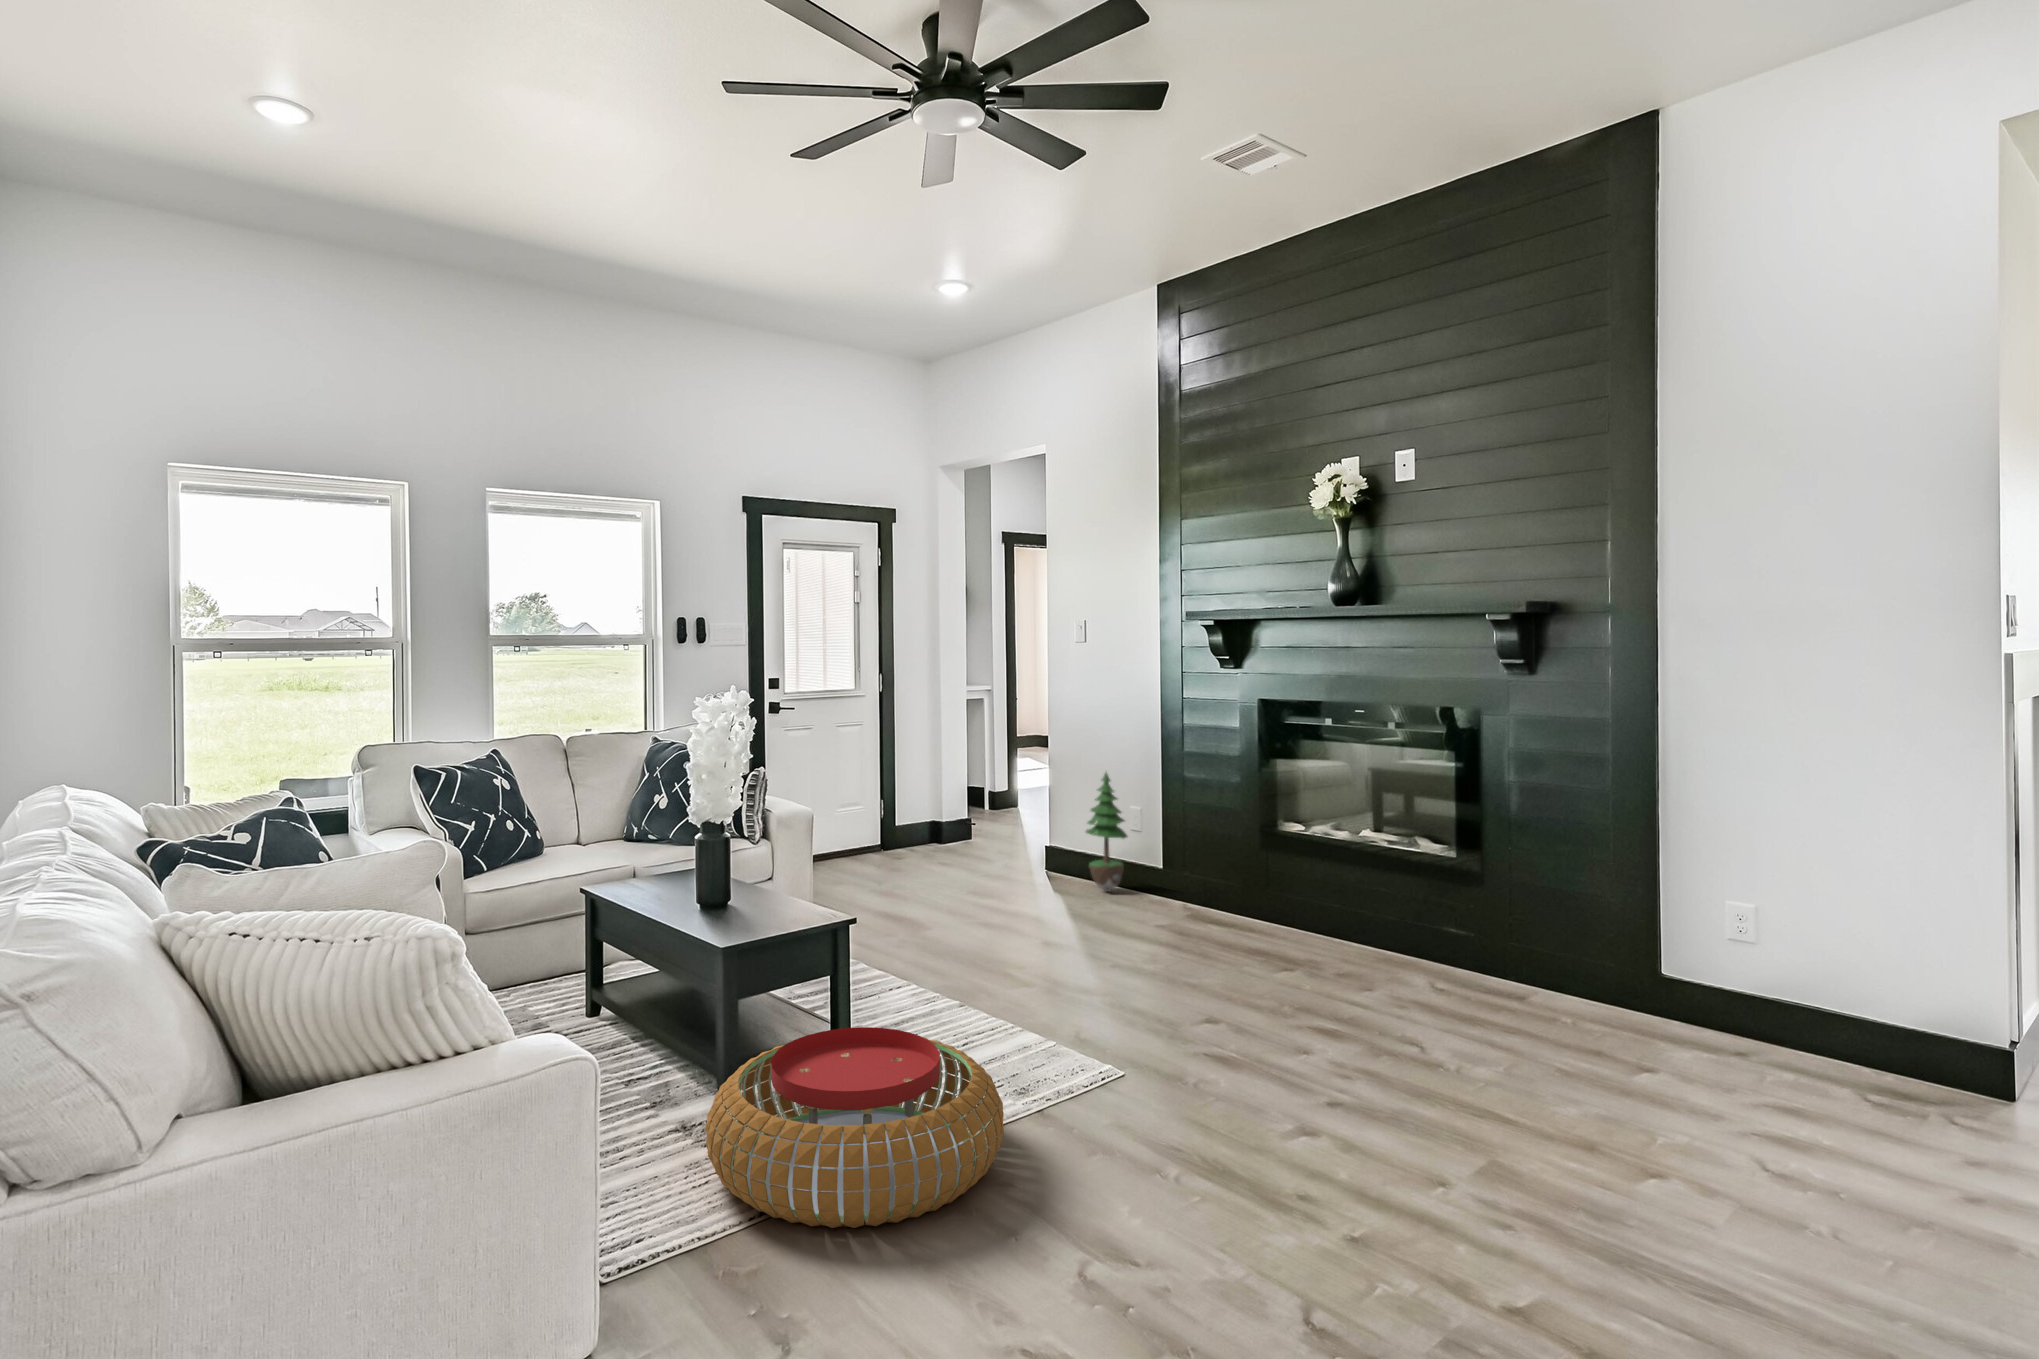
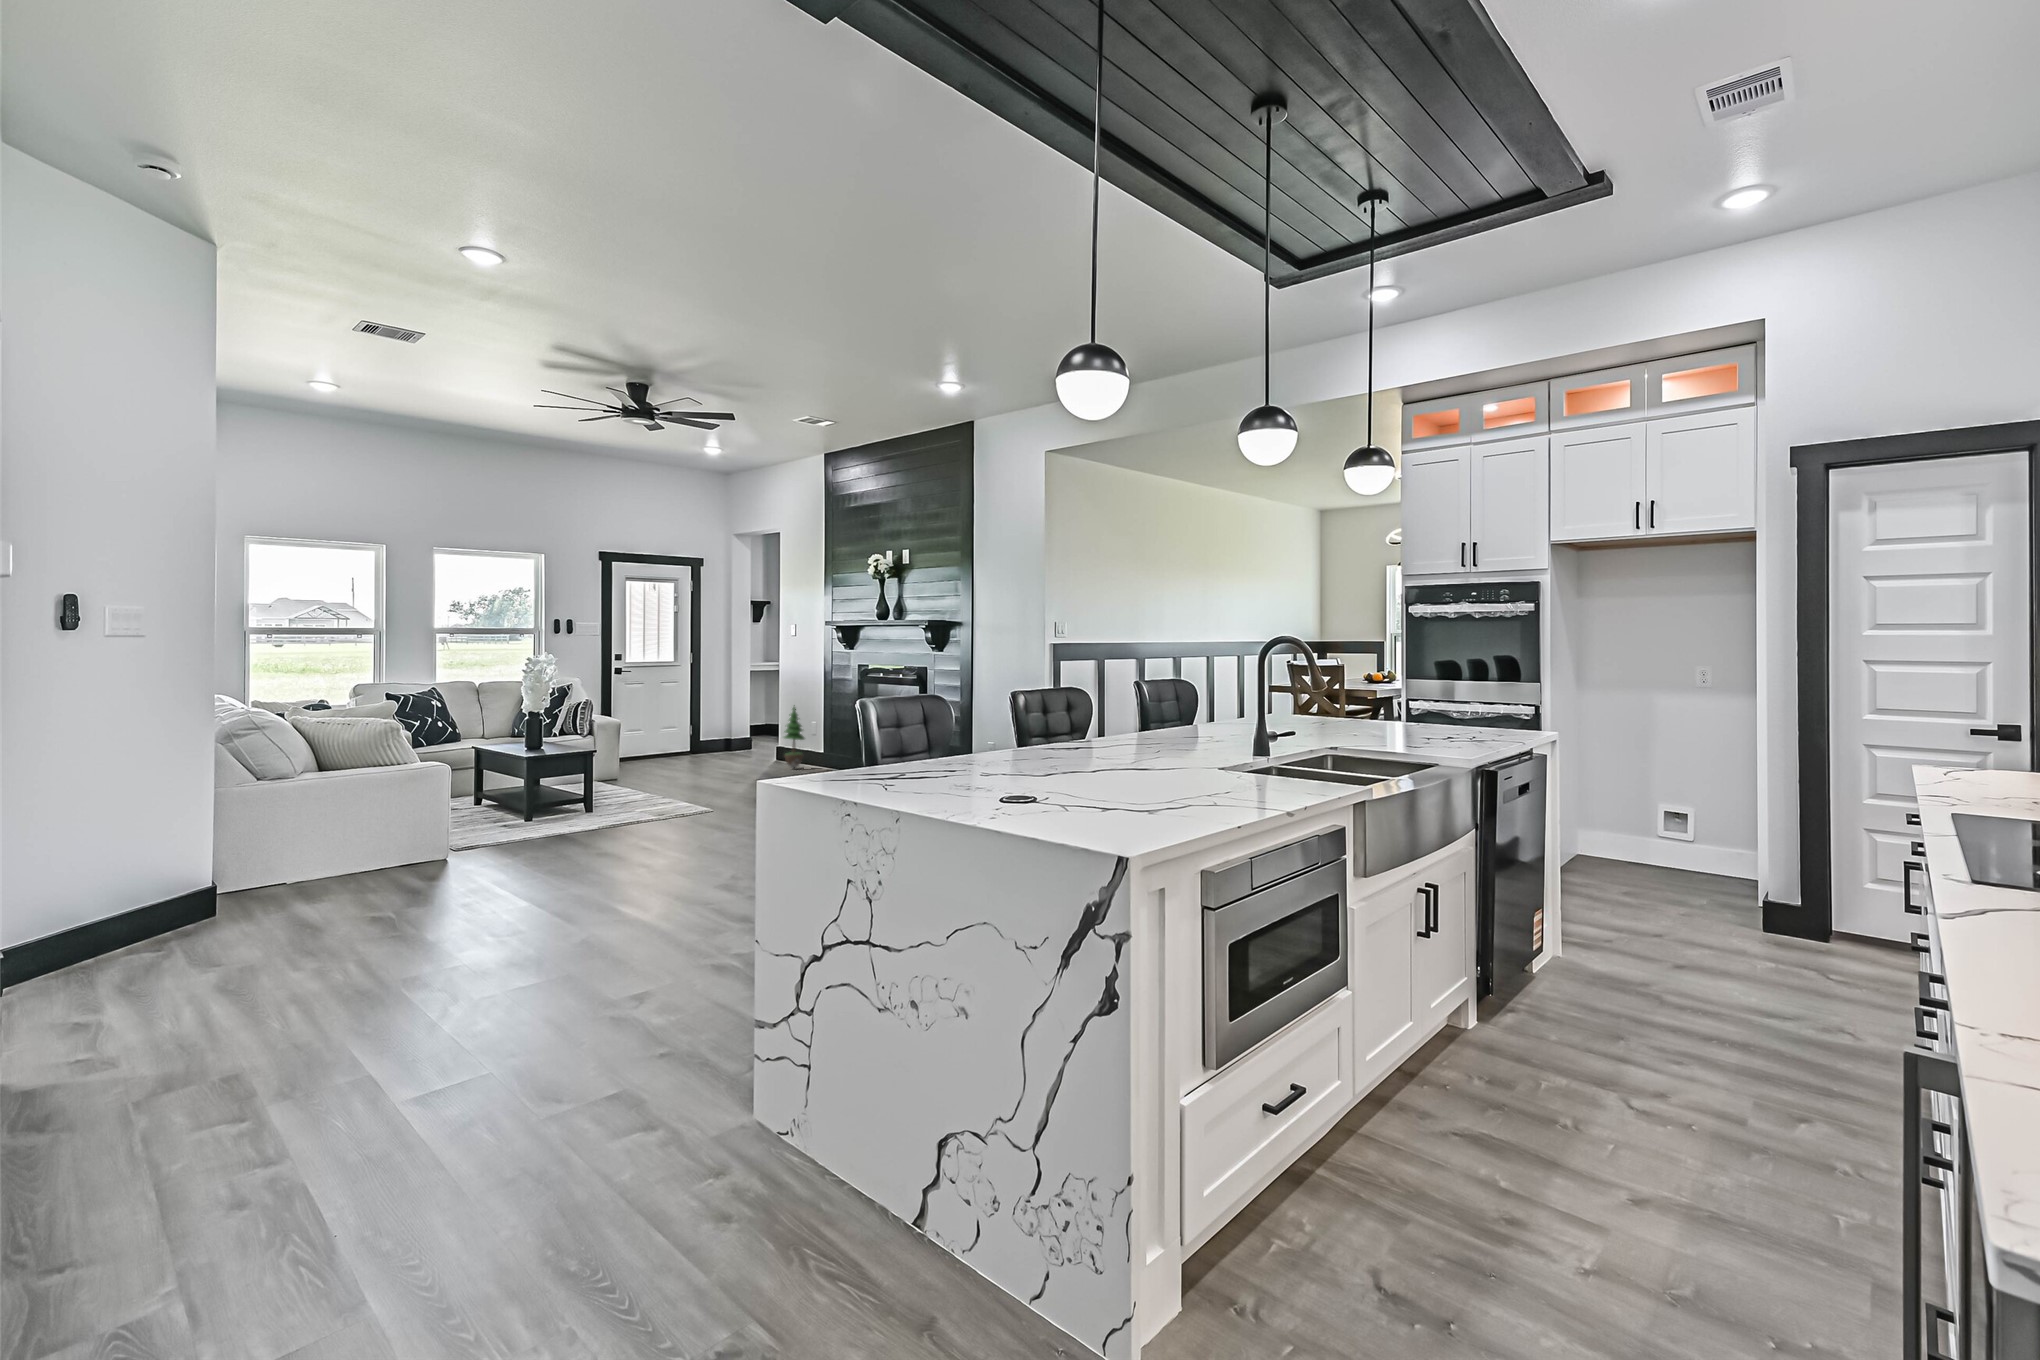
pouf: present [706,1027,1004,1228] -> none [502,789,631,846]

